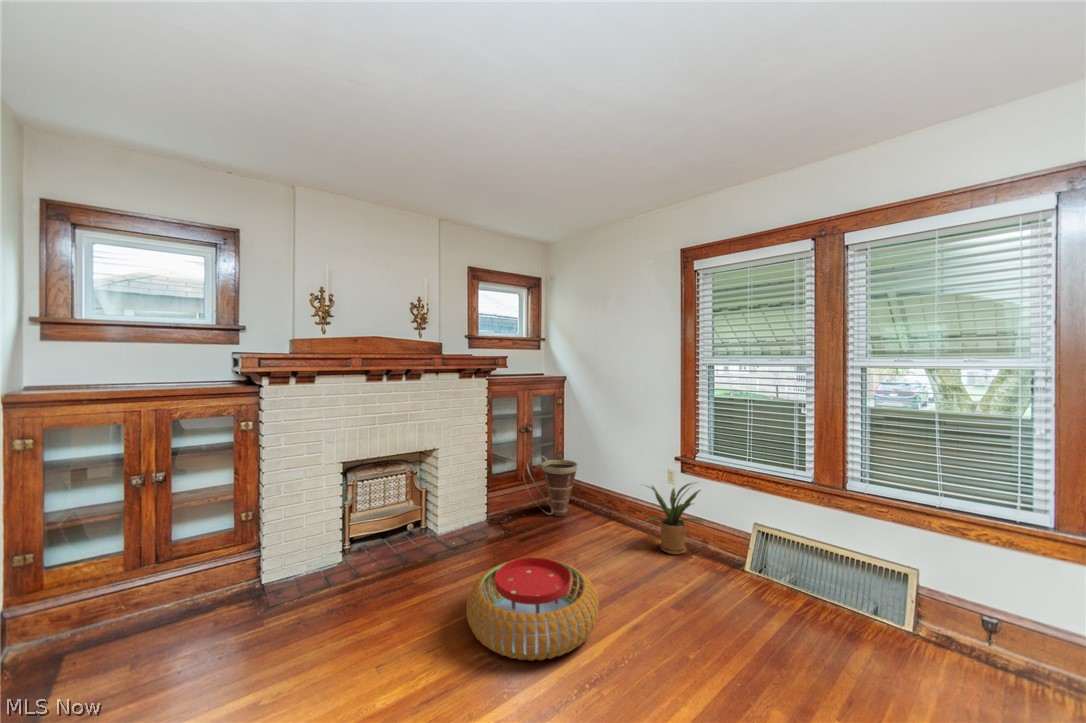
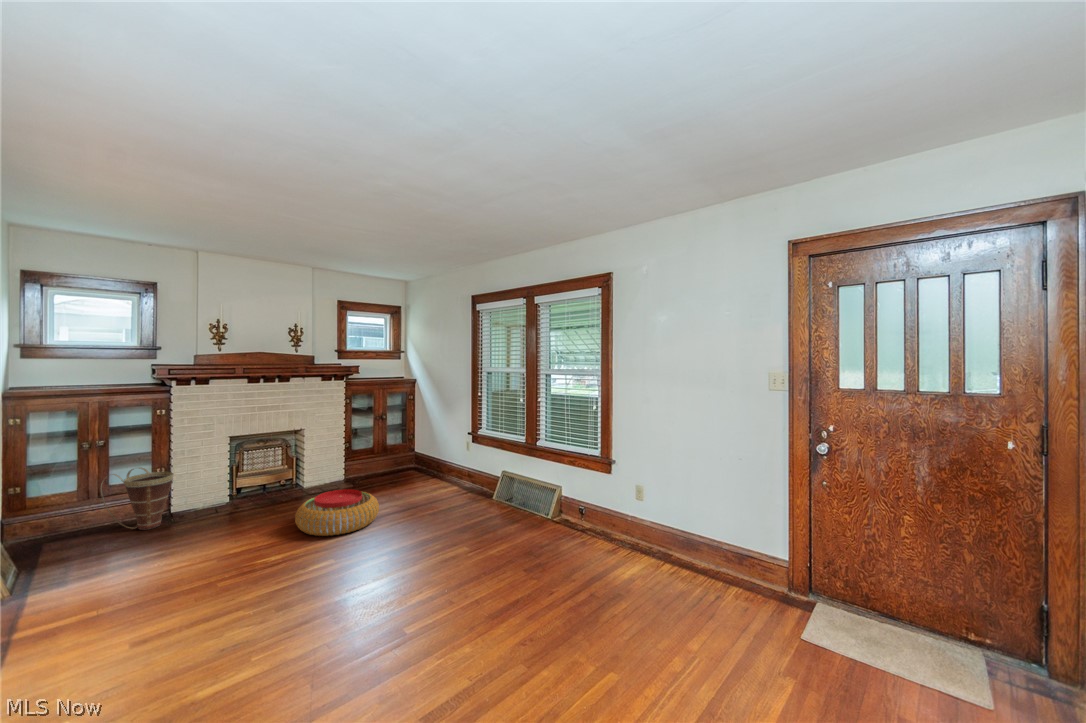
basket: present [523,455,577,516] -> present [101,468,174,530]
house plant: present [647,483,704,554] -> none [440,448,480,494]

